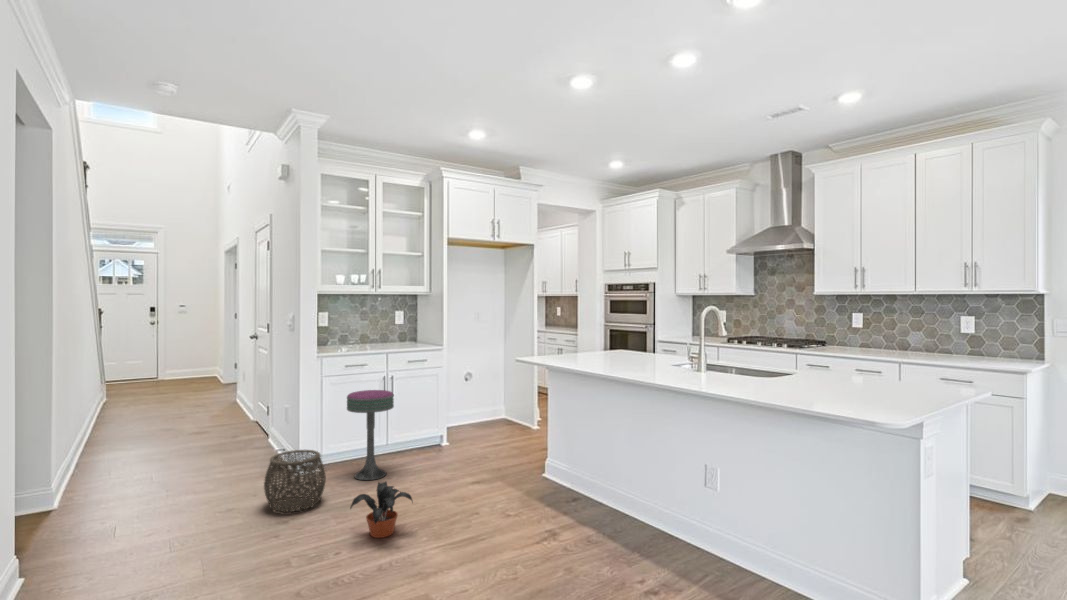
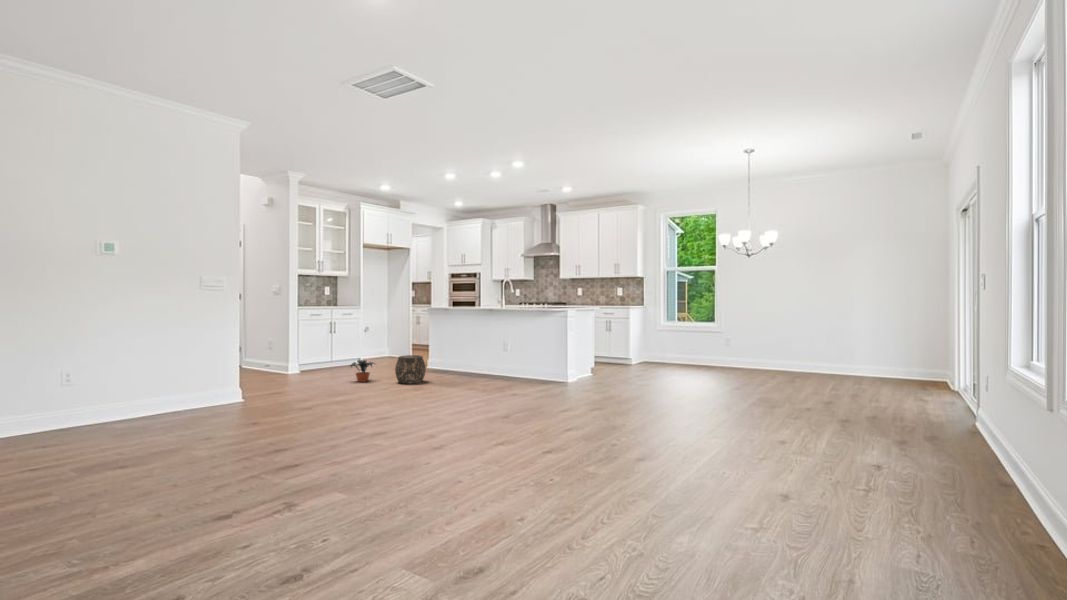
bar stool: present [347,390,394,480] -> none [320,327,346,373]
woven basket: present [264,450,326,512] -> present [395,355,426,383]

